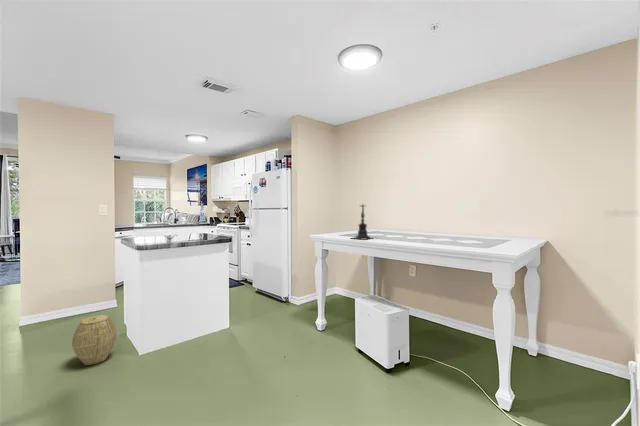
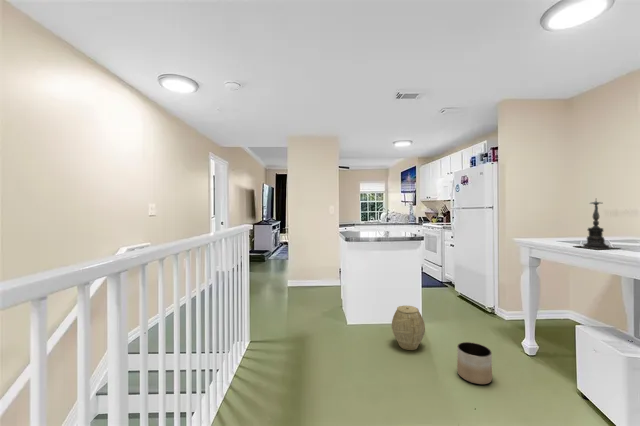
woven basket: present [72,315,117,365] -> present [392,306,425,350]
planter: none [273,332,301,369] -> present [457,342,492,384]

